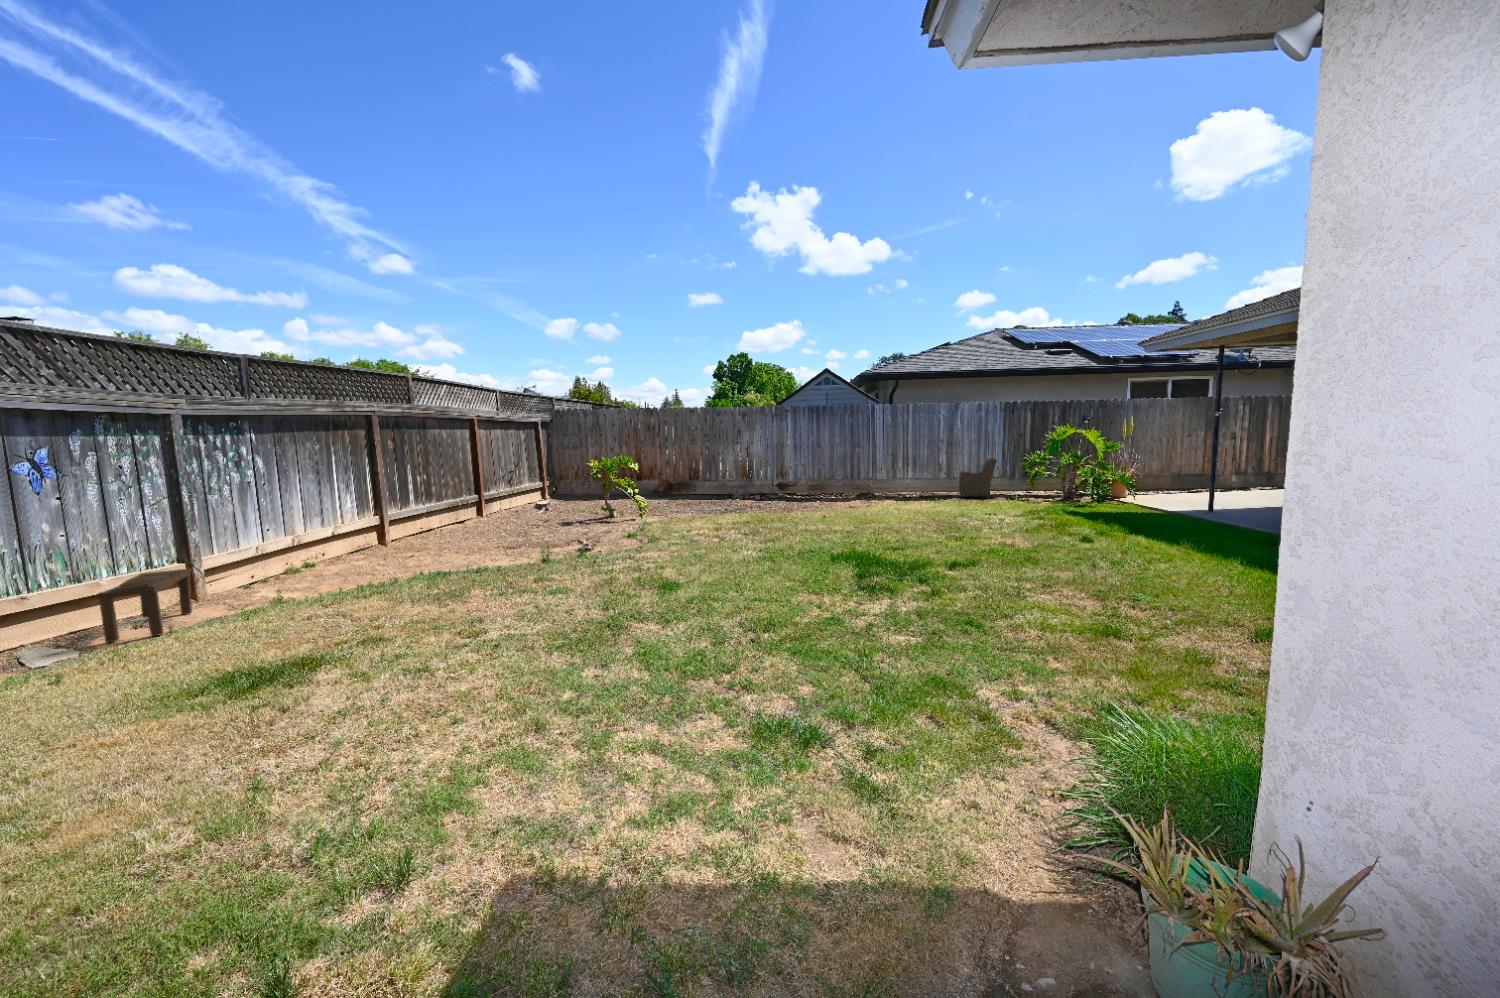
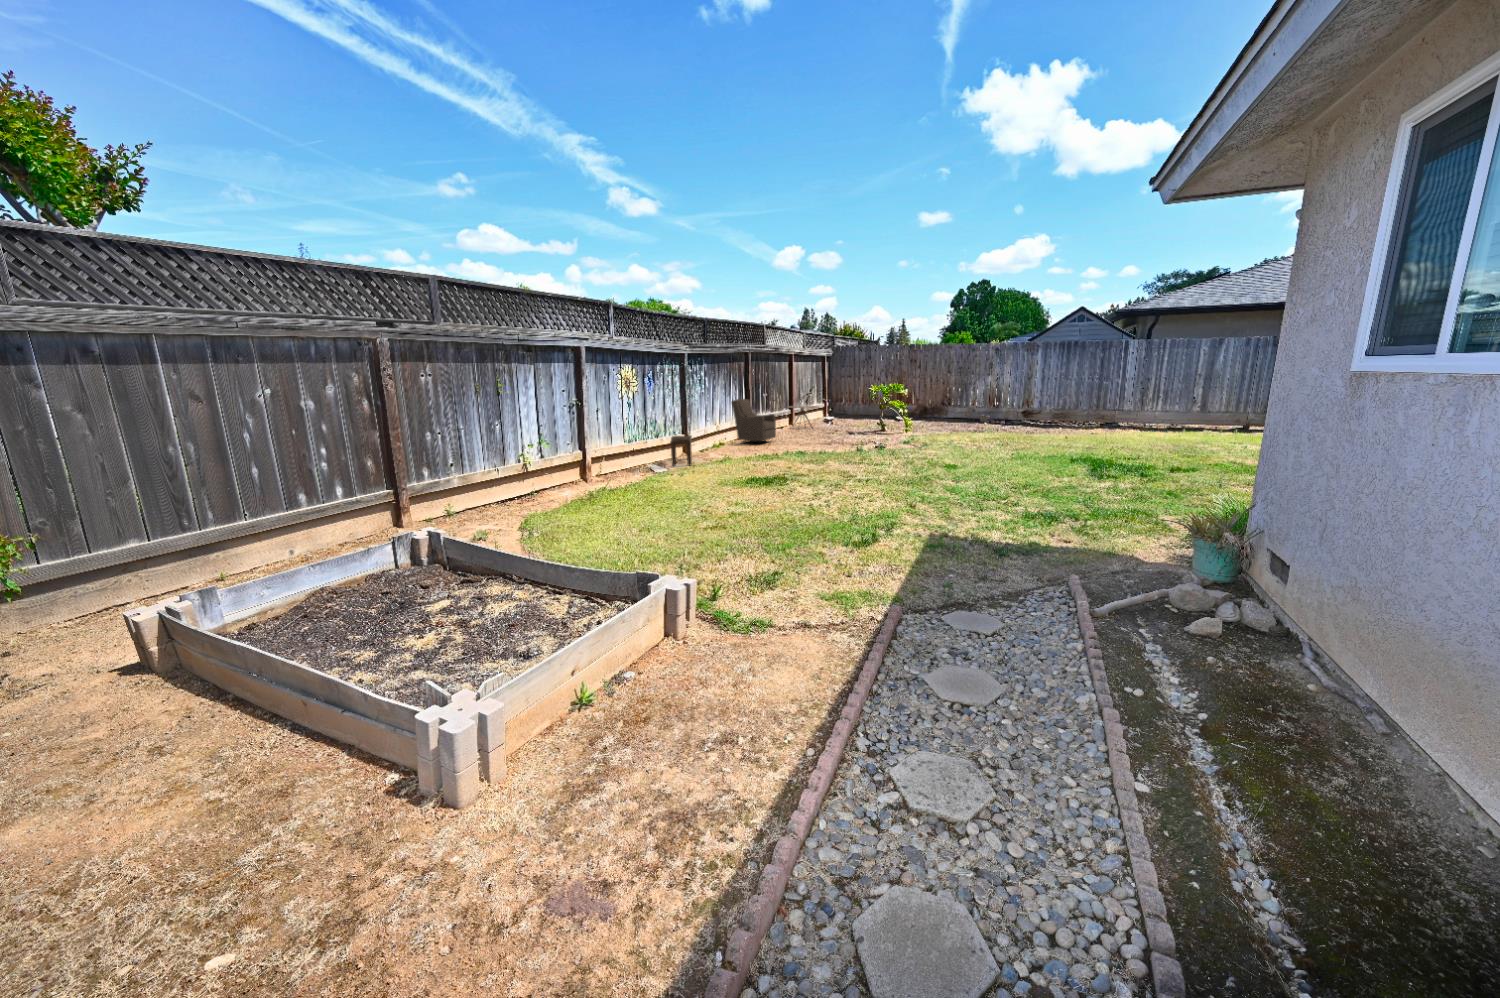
chair: present [959,458,997,499] -> present [731,399,776,444]
round table: none [467,489,516,524] -> present [788,406,817,425]

